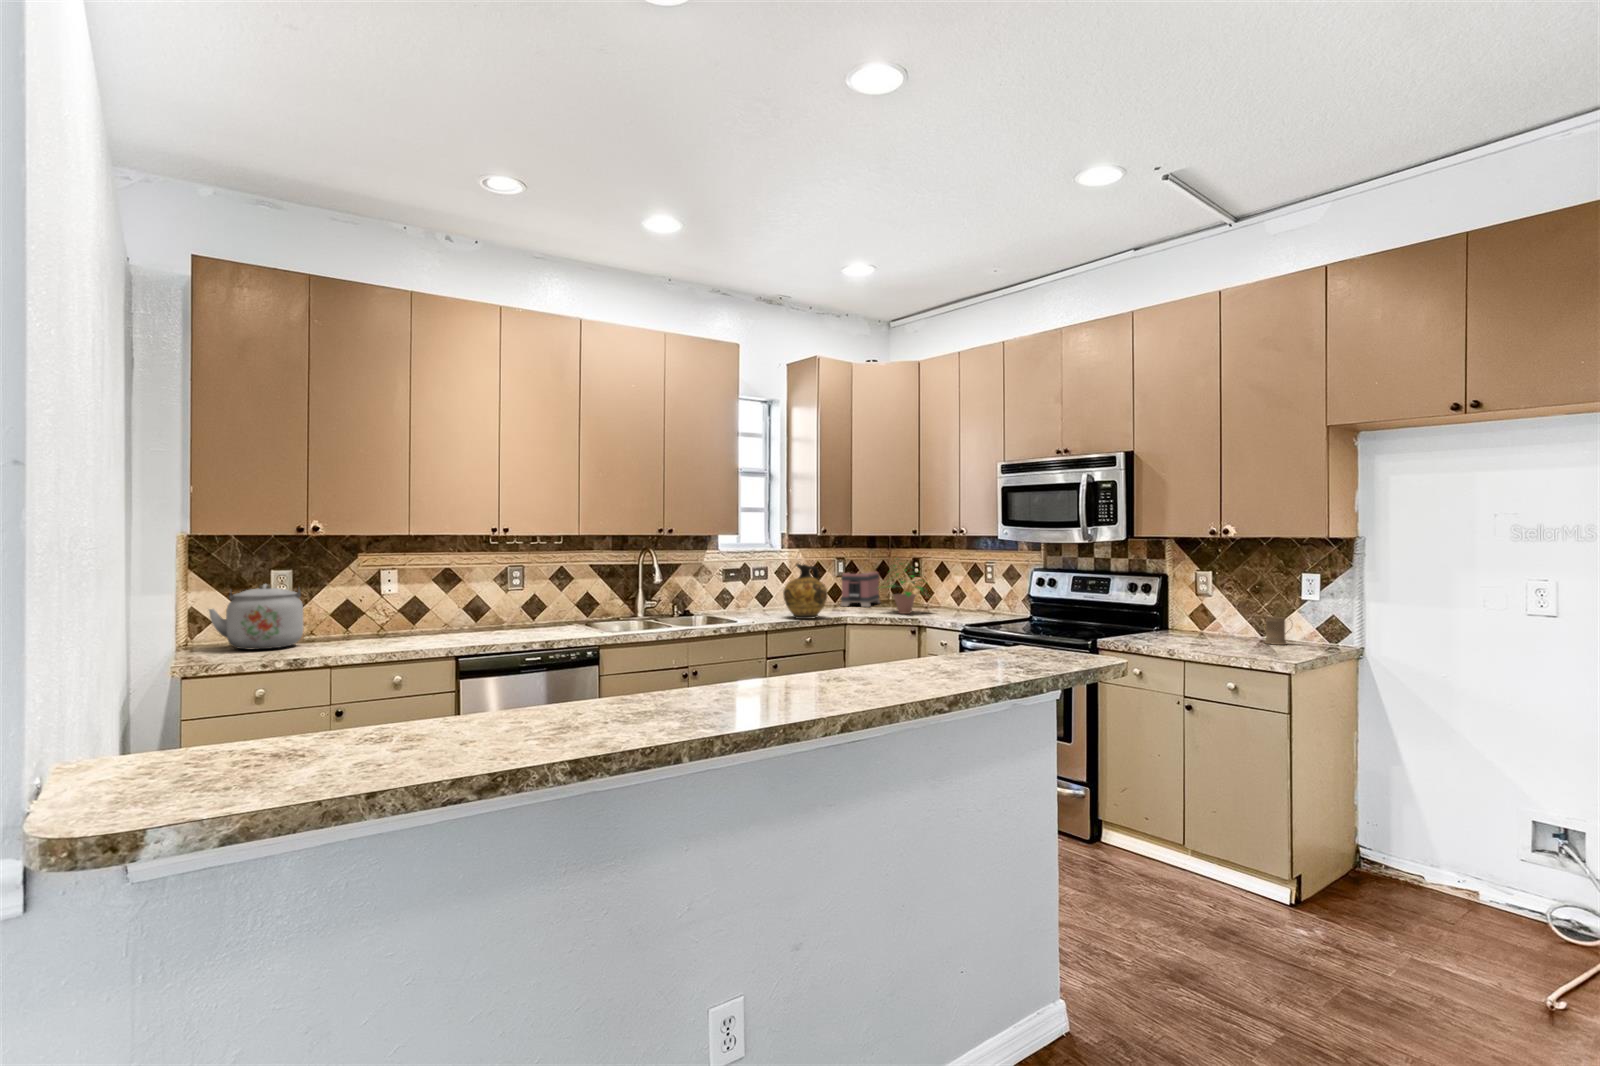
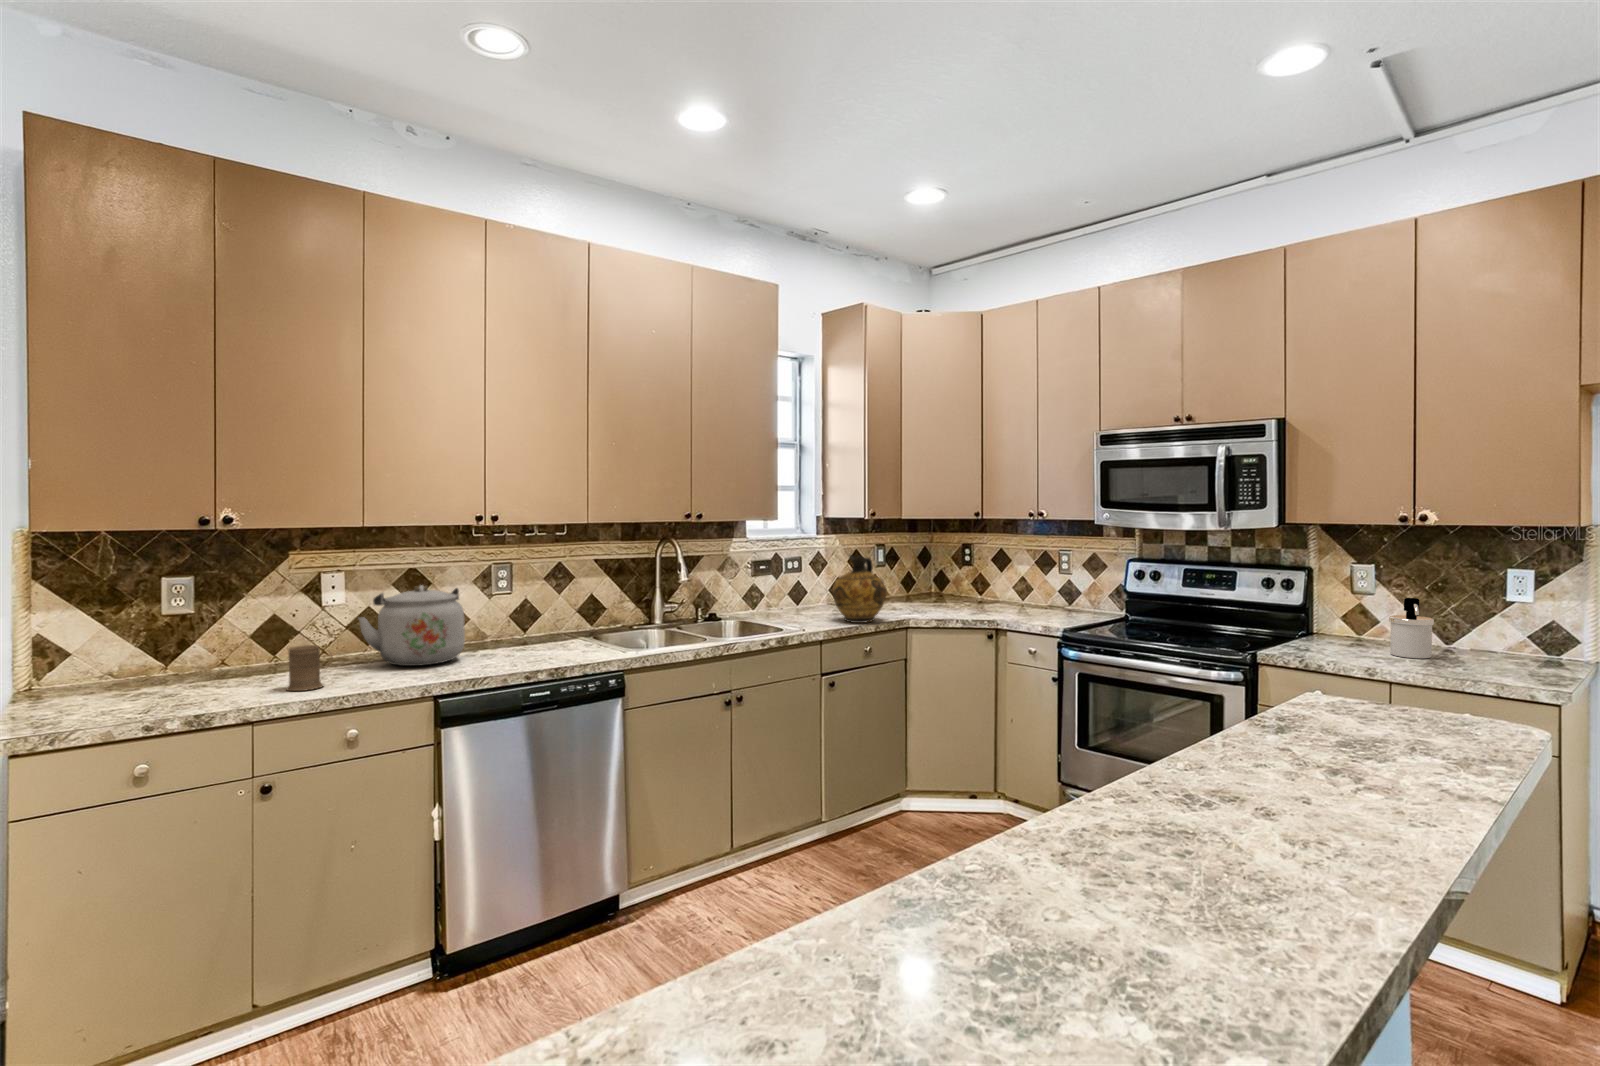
potted plant: present [876,563,925,614] -> none [934,546,1006,613]
toaster: present [841,572,880,607] -> none [881,560,923,603]
kettle: present [209,584,303,650] -> present [359,585,465,666]
soap dispenser: none [1208,597,1240,645] -> present [1389,598,1434,658]
mug: present [1265,616,1288,645] -> present [286,645,332,691]

